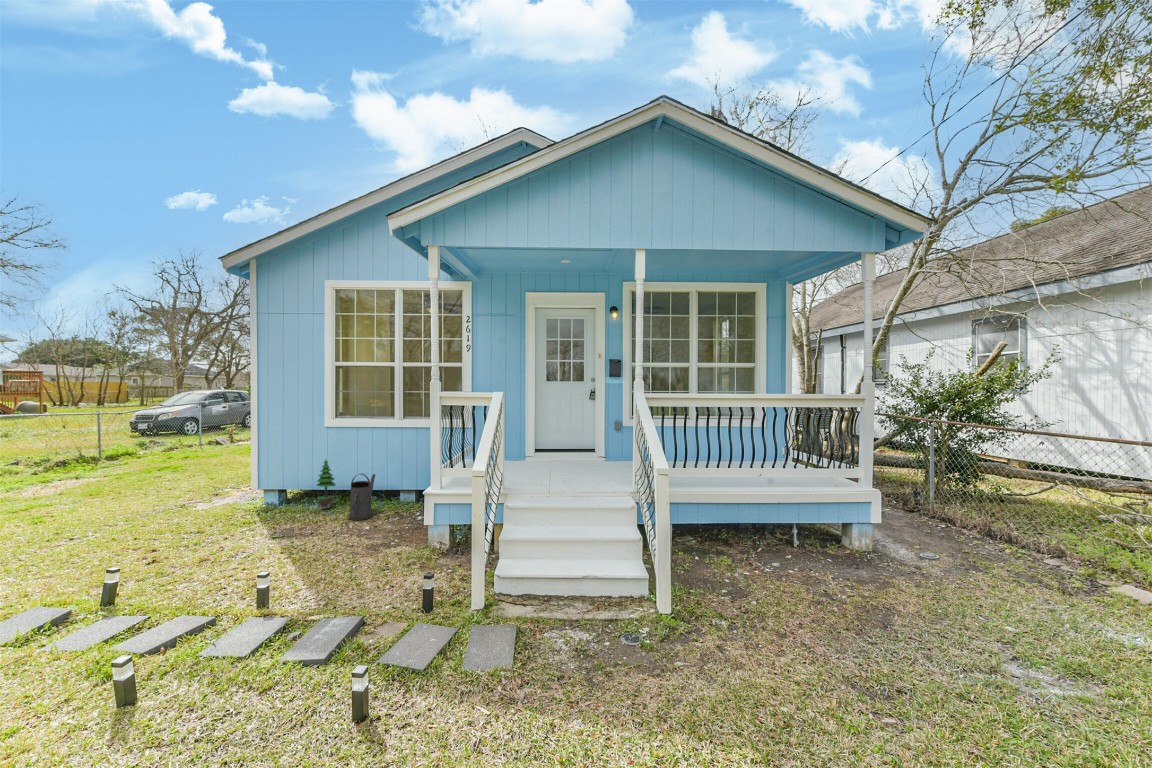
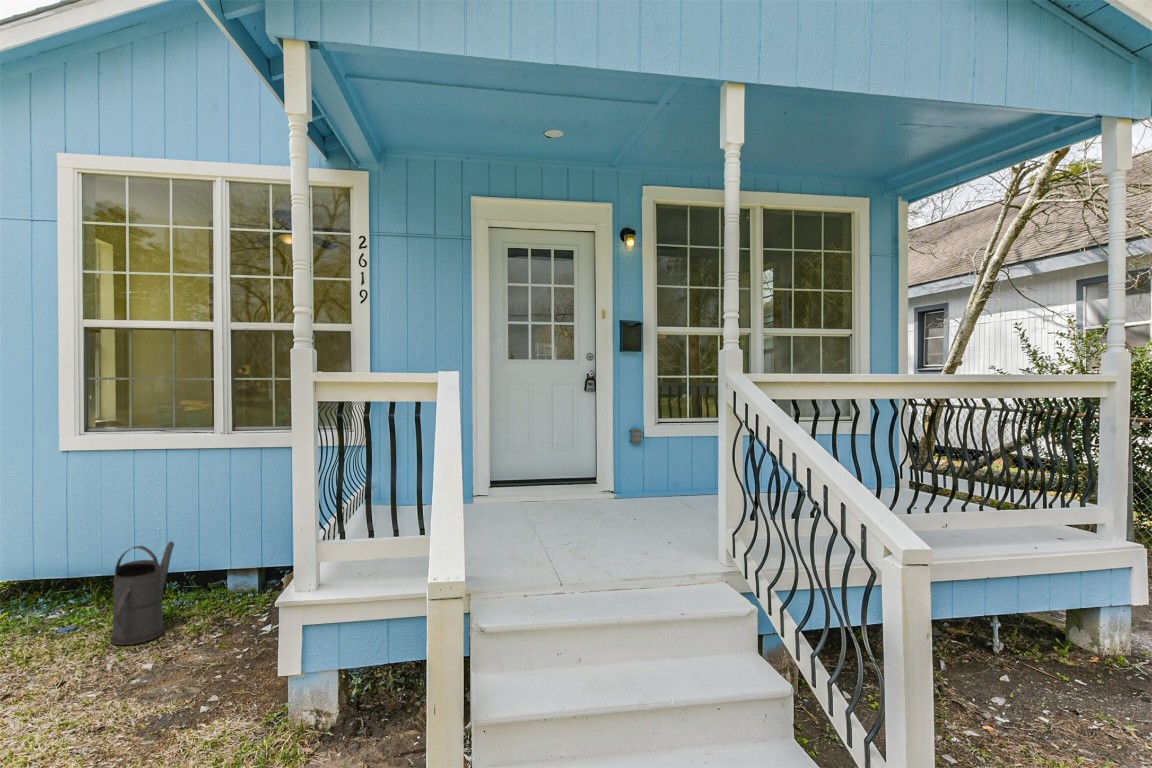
potted tree: present [317,459,335,509] -> none [39,516,87,619]

